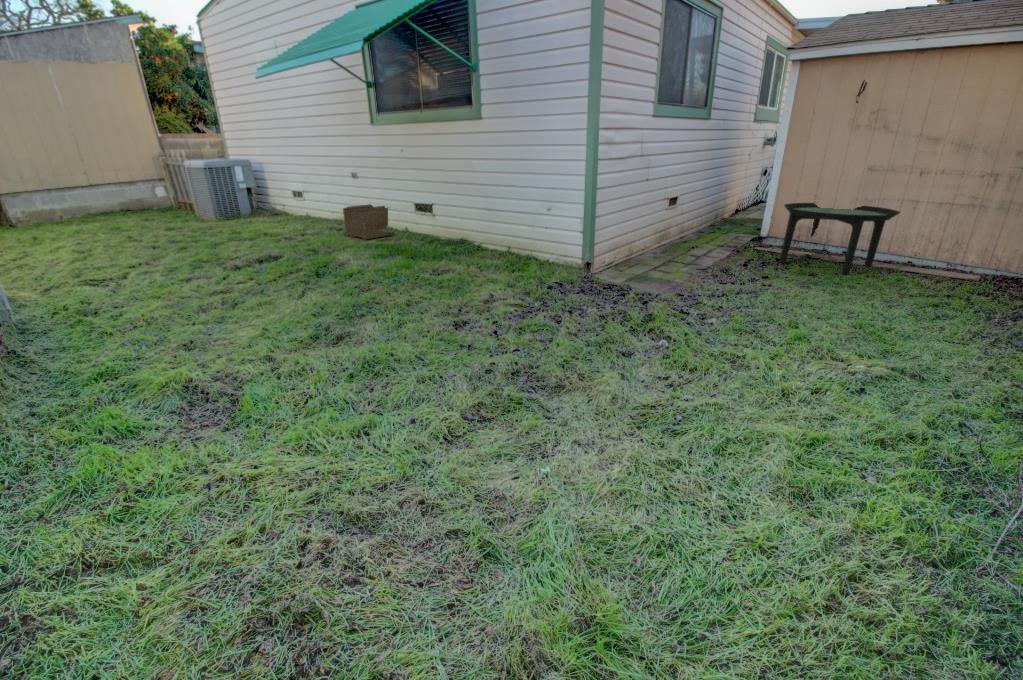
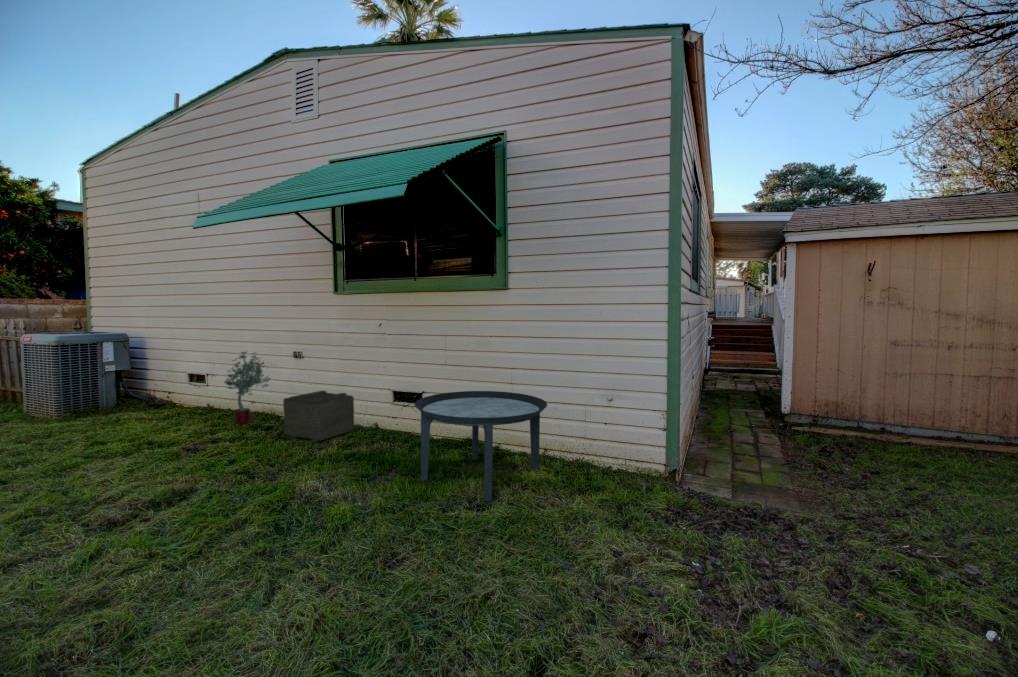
potted tree: none [310,173,341,229] -> present [225,352,270,424]
round table: present [779,203,900,275] -> present [415,391,547,501]

